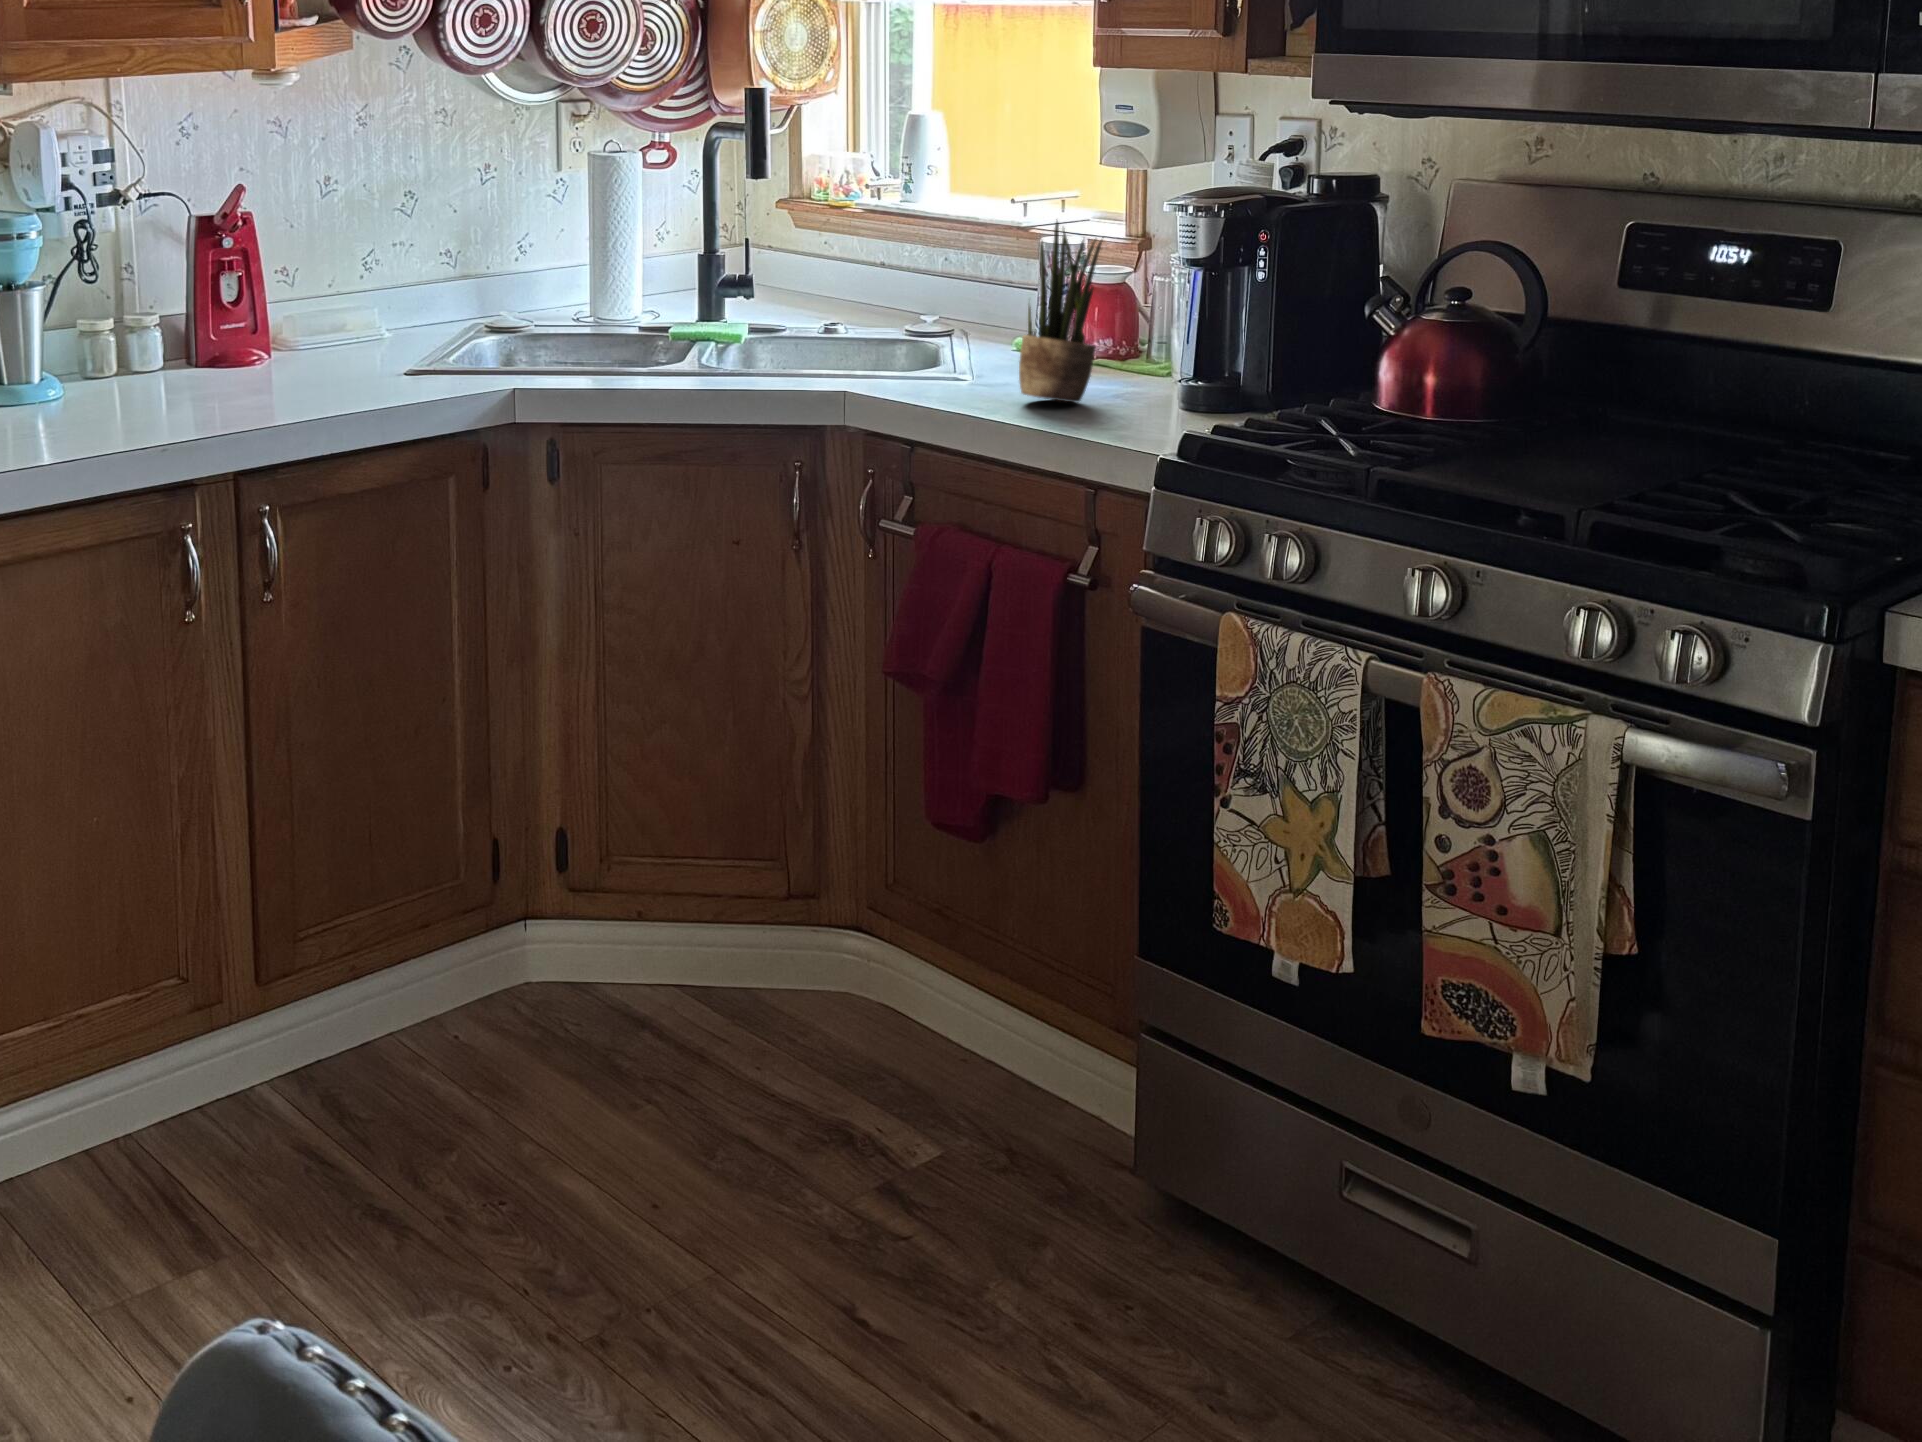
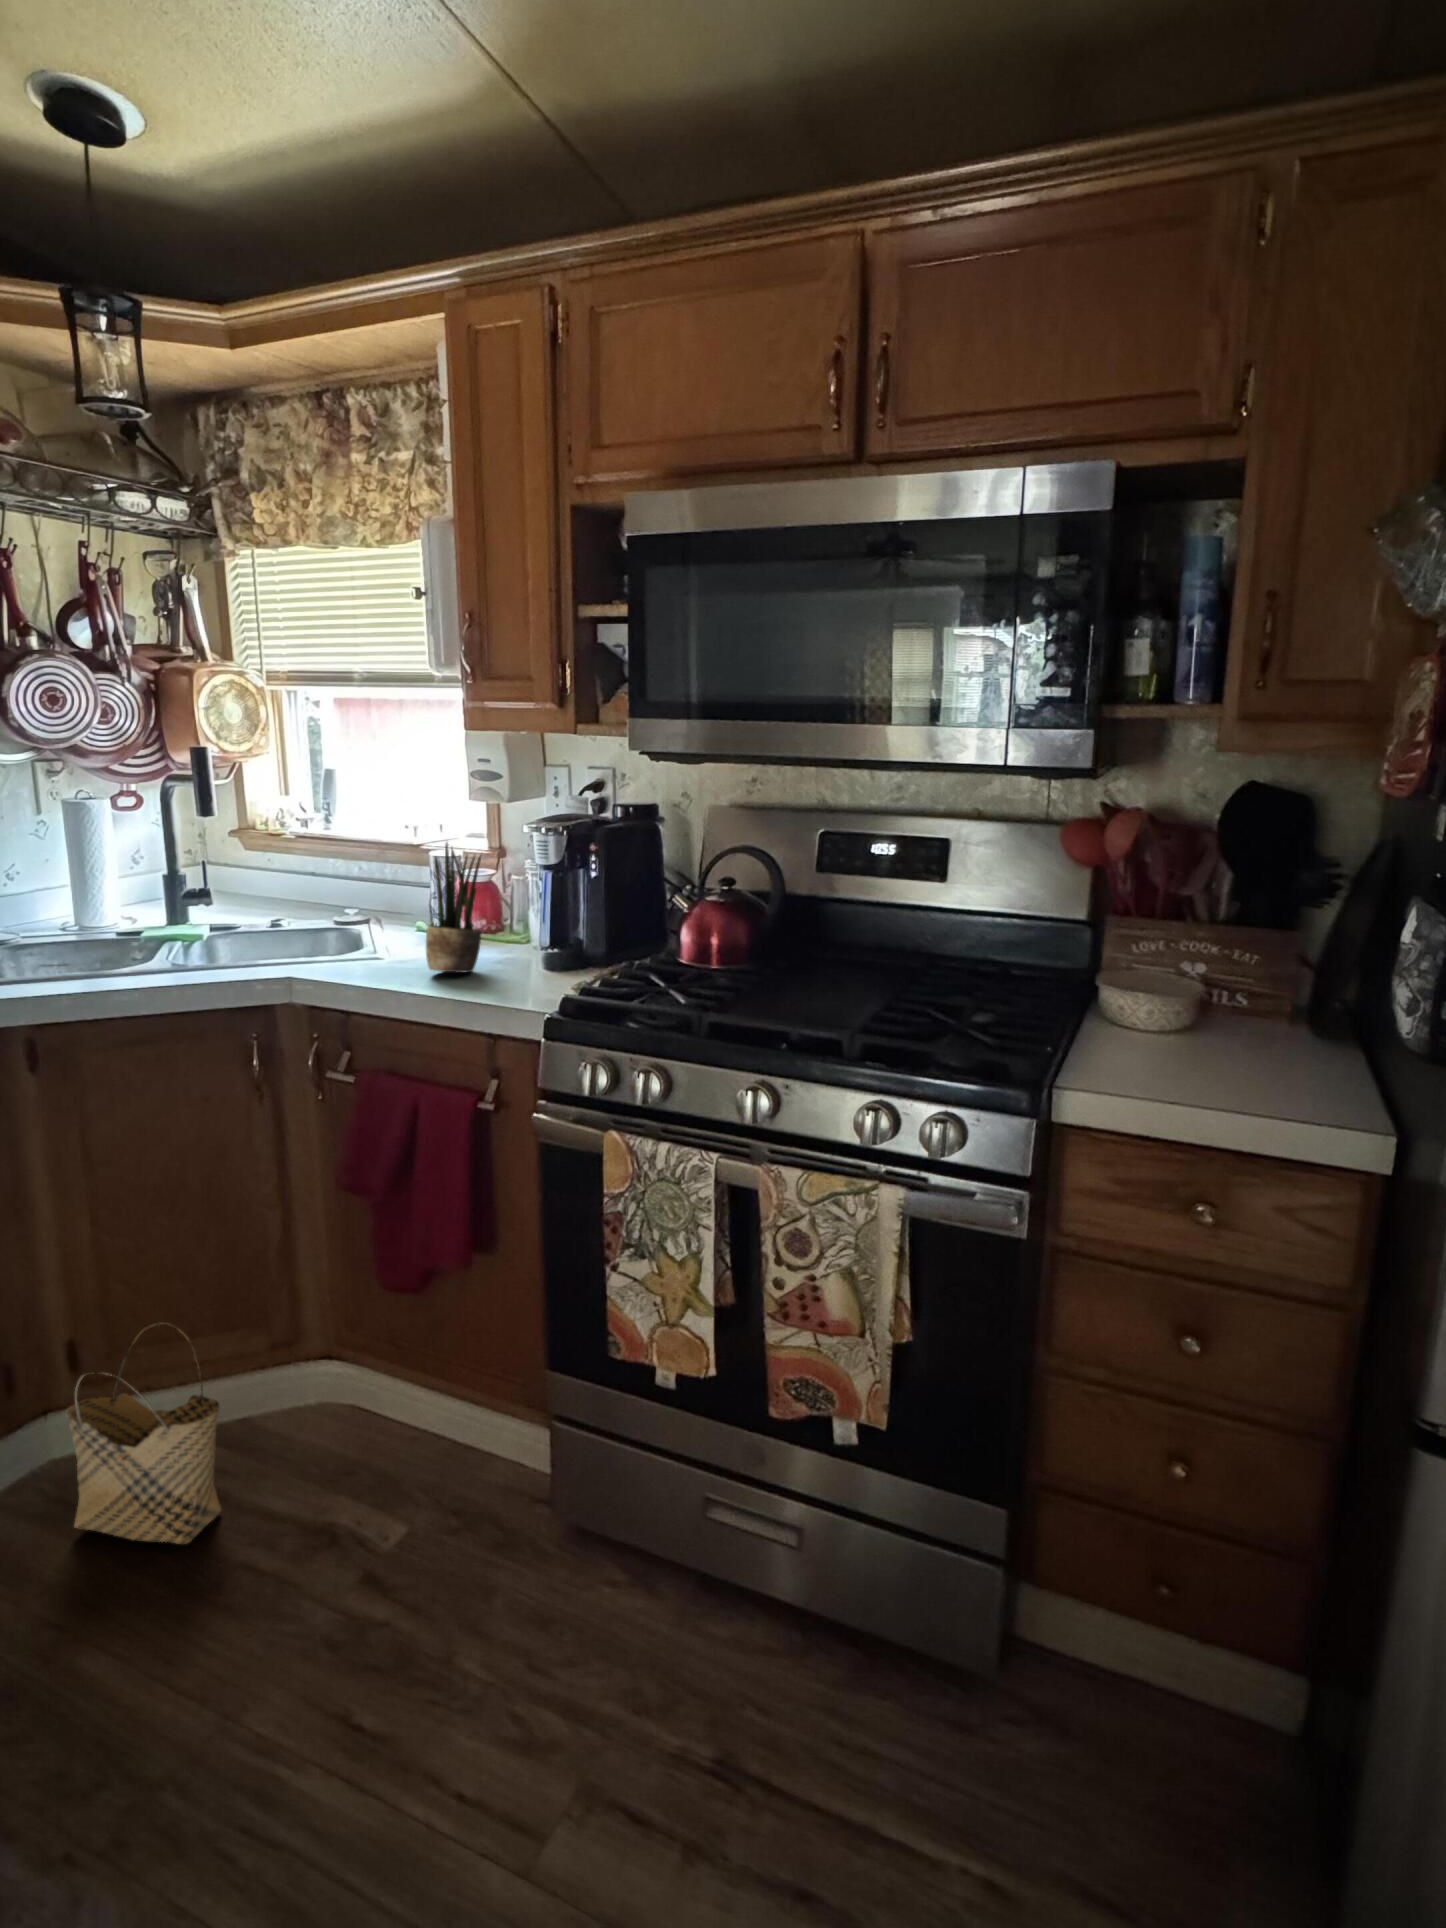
woven basket: none [559,809,727,1086] -> present [65,1322,221,1544]

